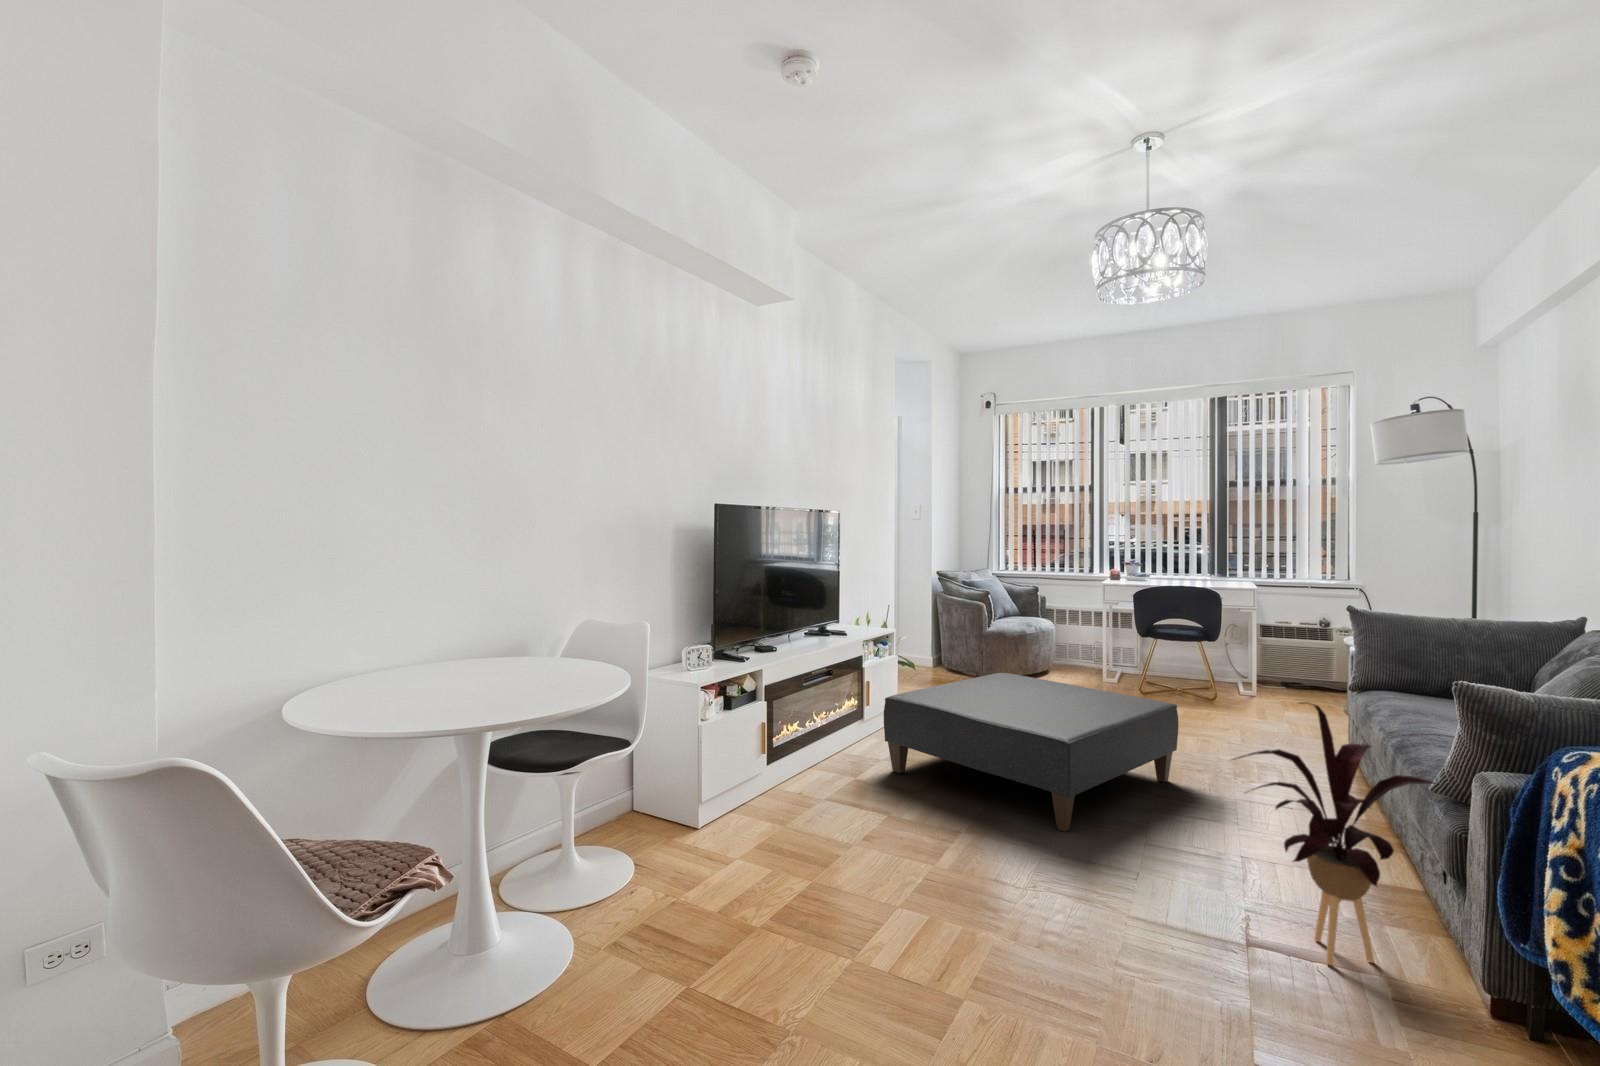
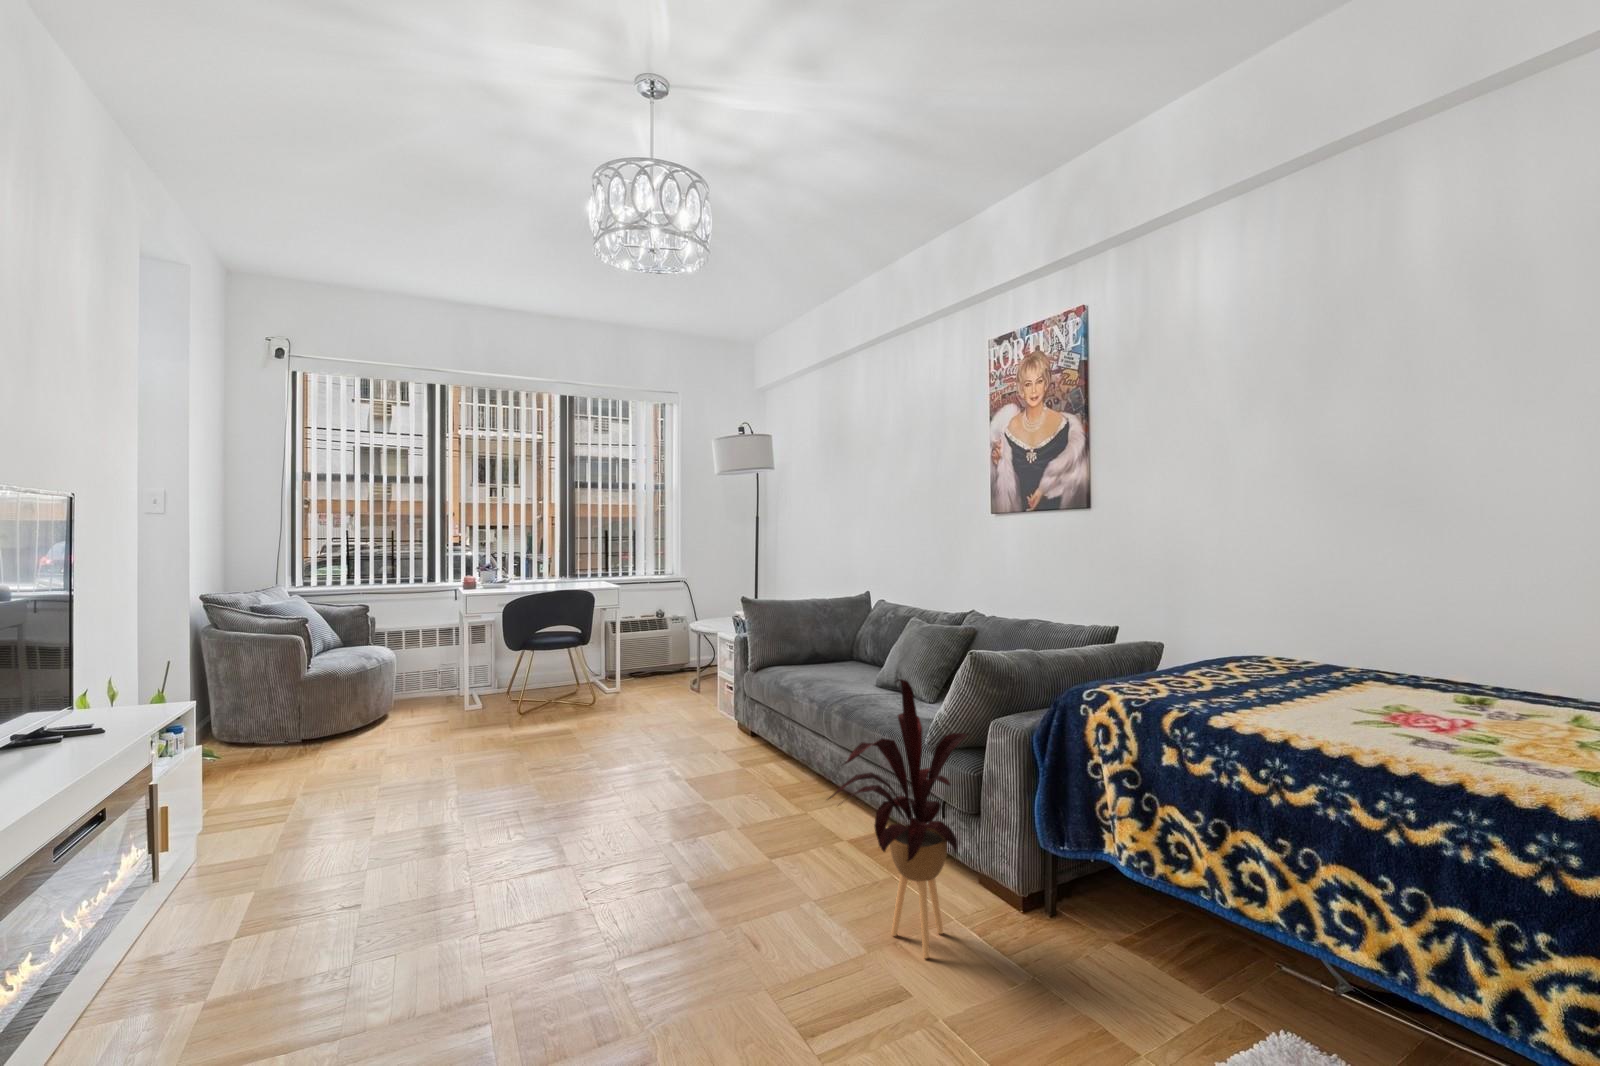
ottoman: present [884,673,1178,831] -> none [191,717,633,957]

